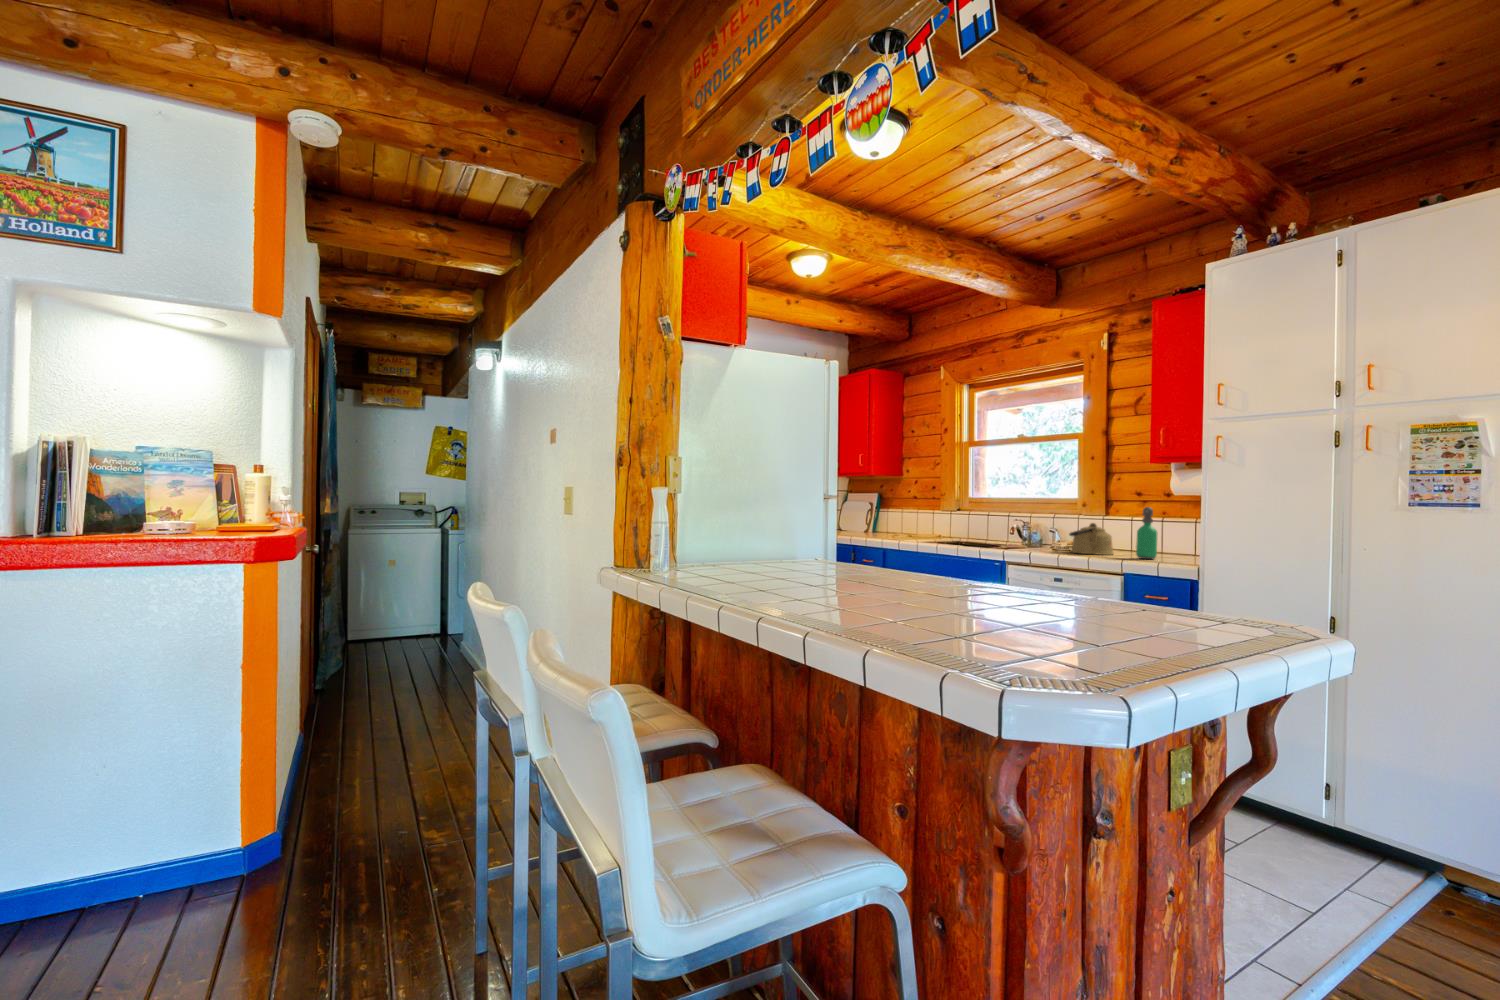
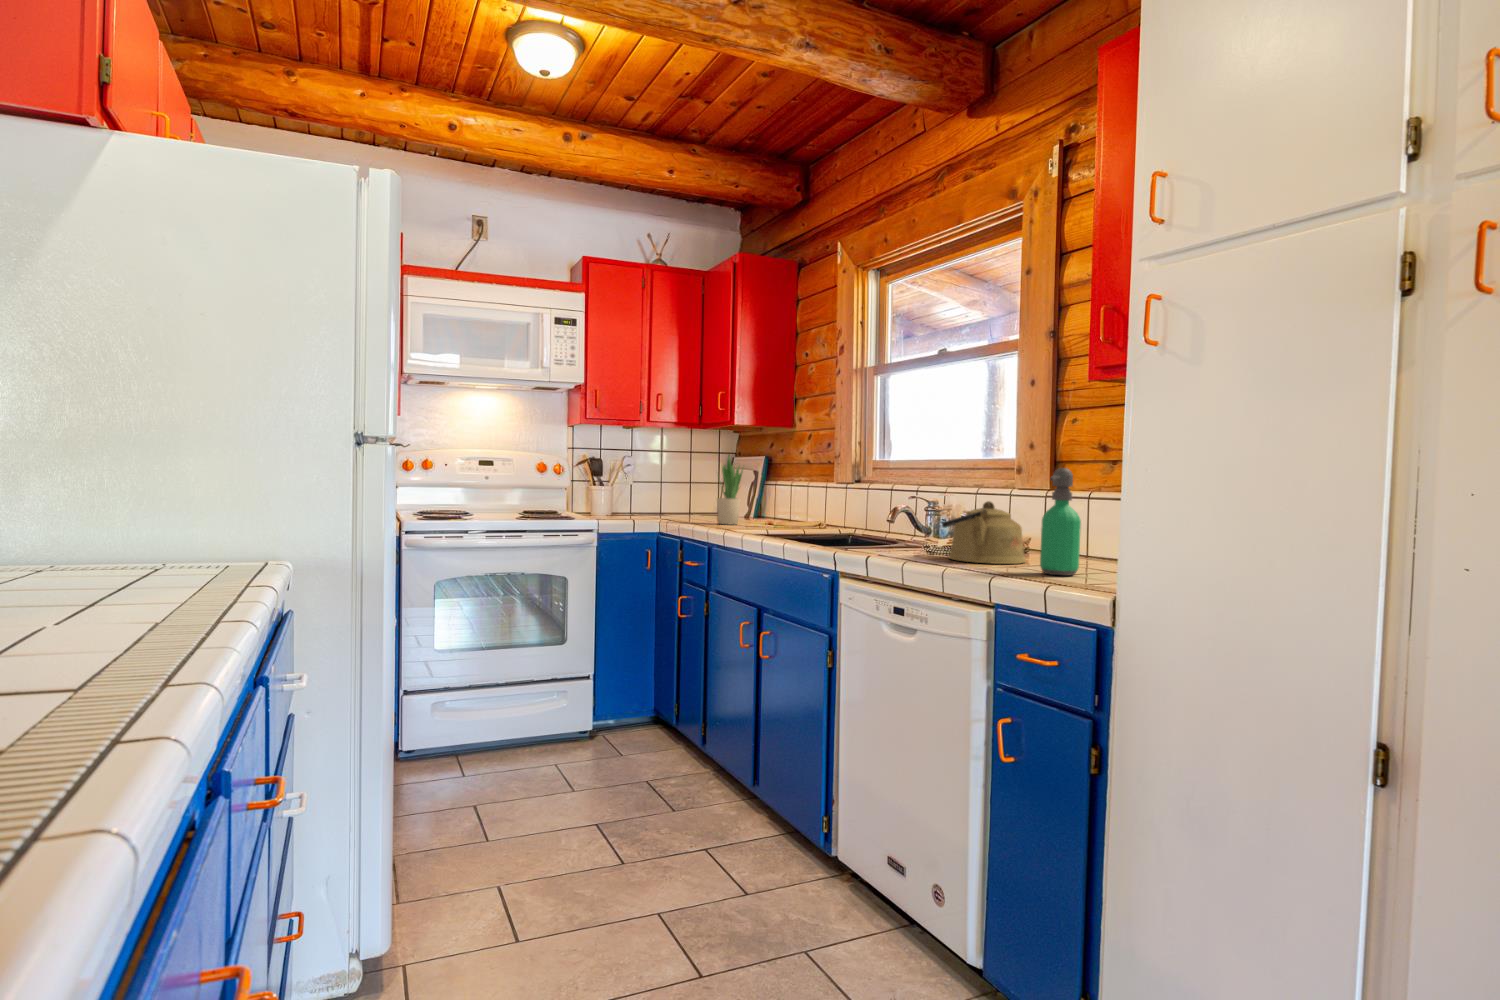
potted plant: none [871,492,888,536] -> present [717,454,743,525]

